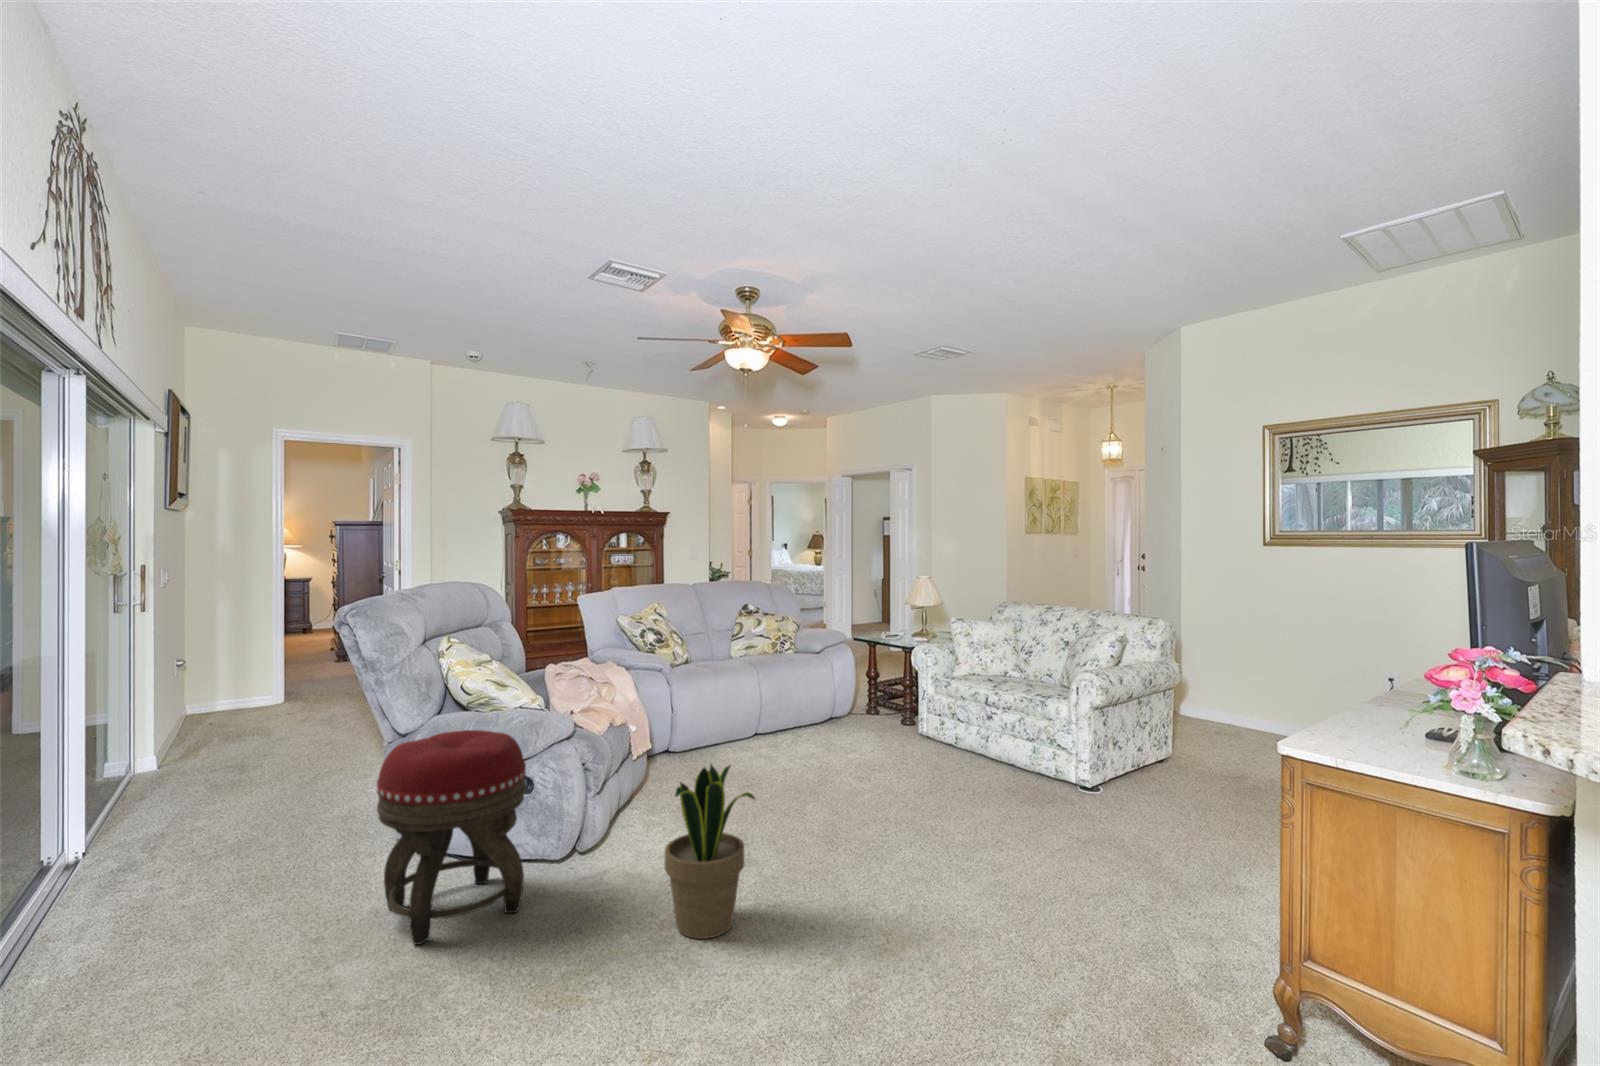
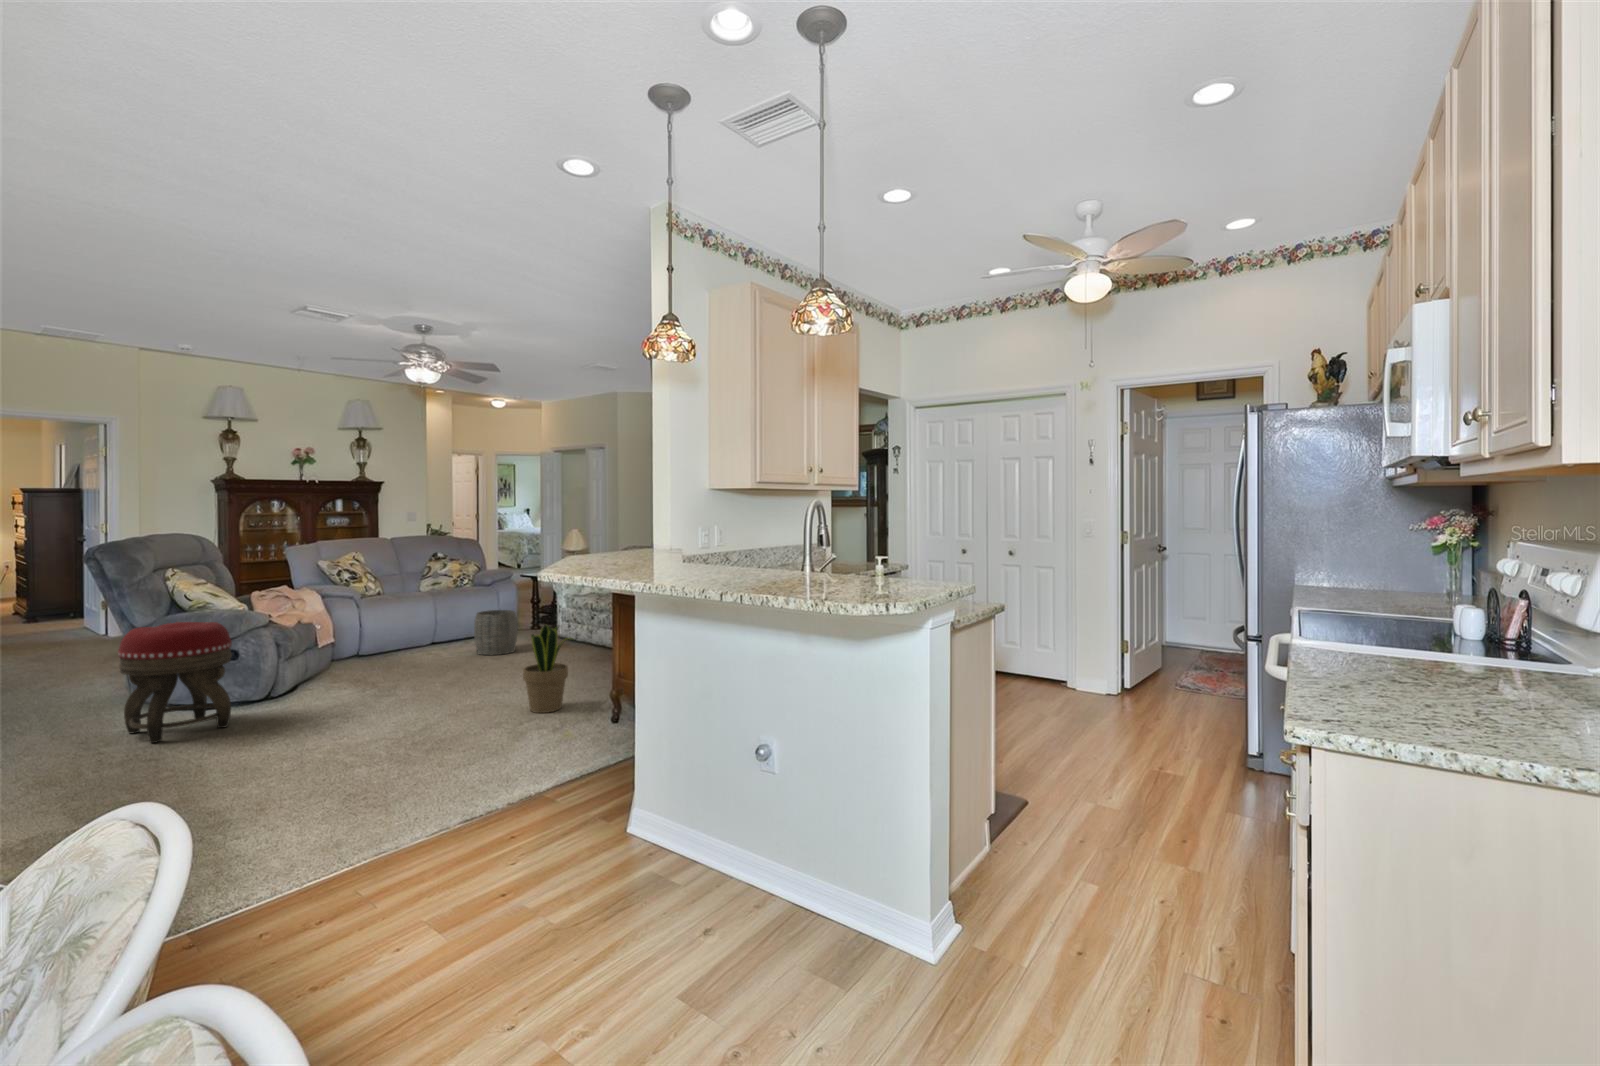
woven basket: none [815,694,874,766] -> present [474,610,518,655]
potted plant: present [664,765,755,939] -> present [523,625,573,713]

